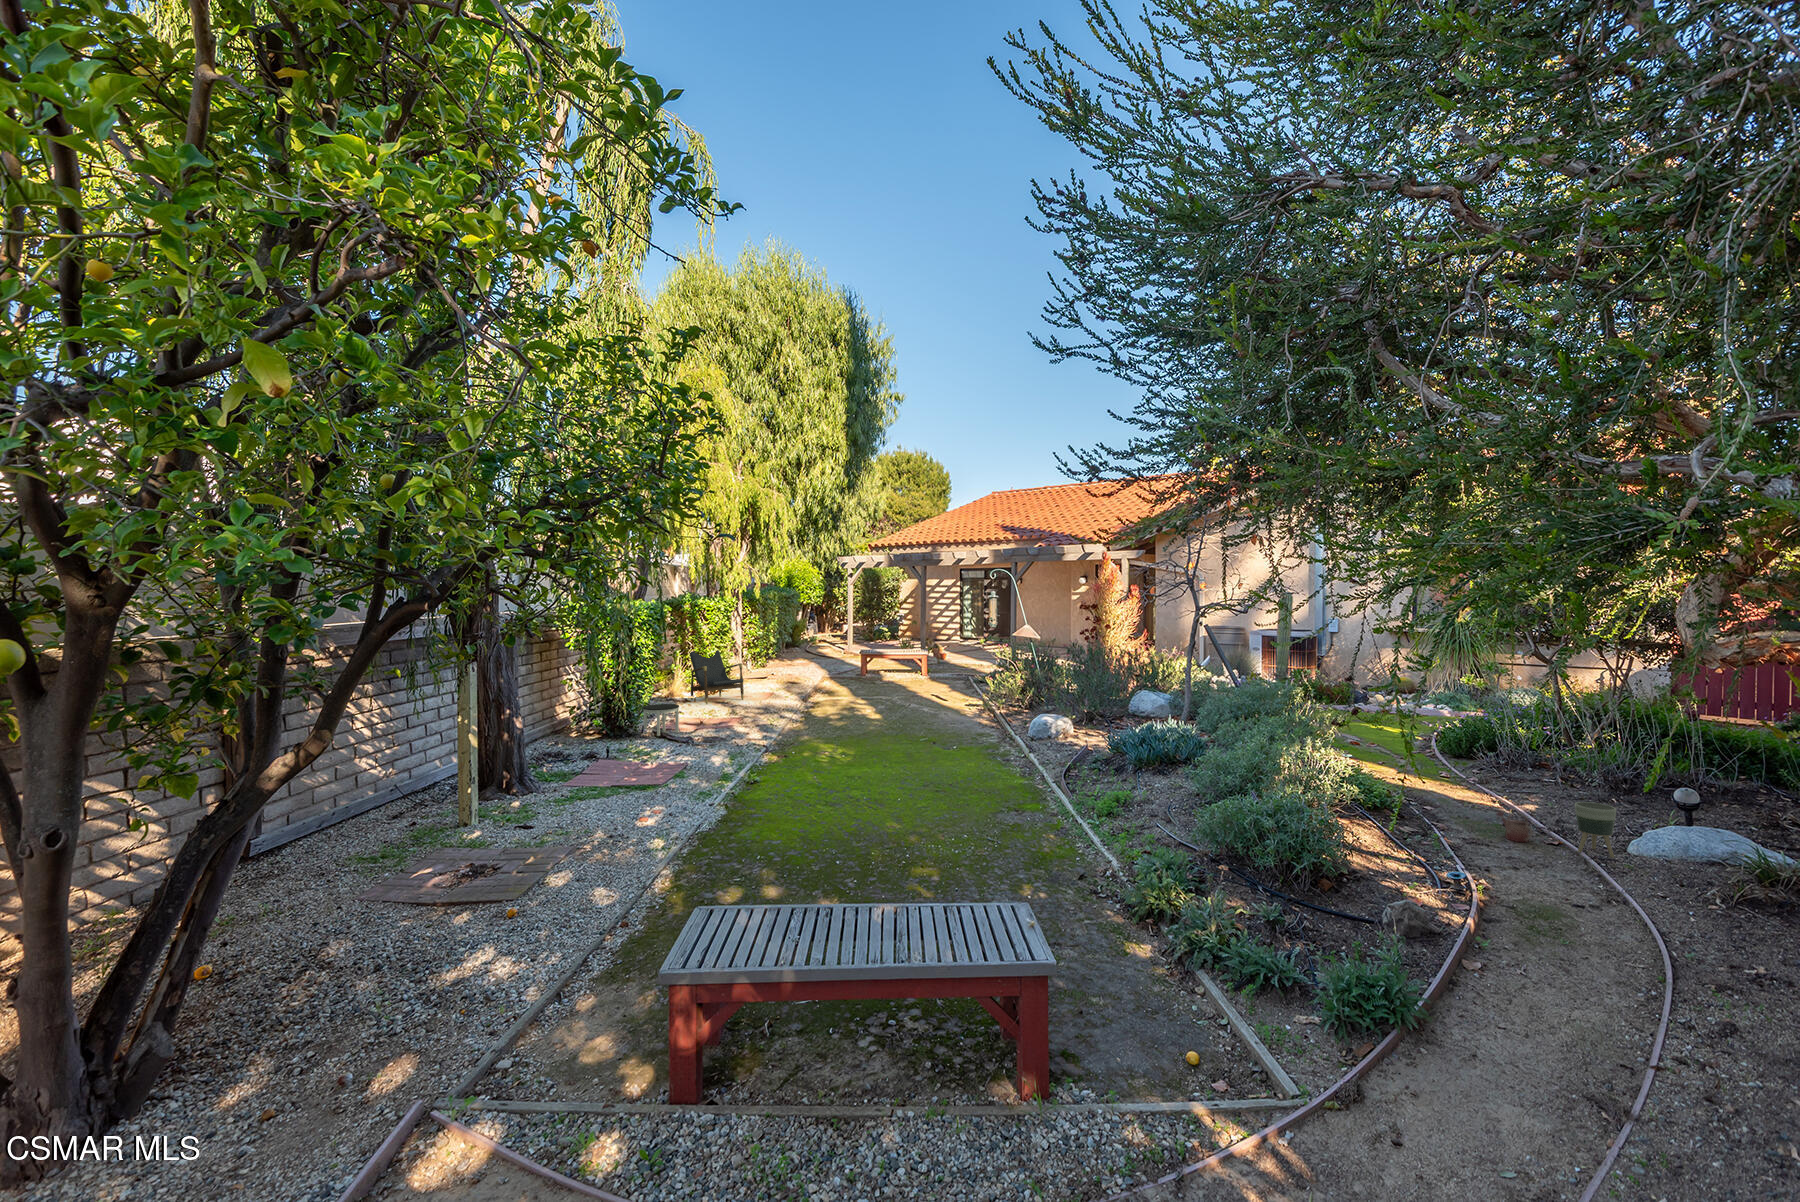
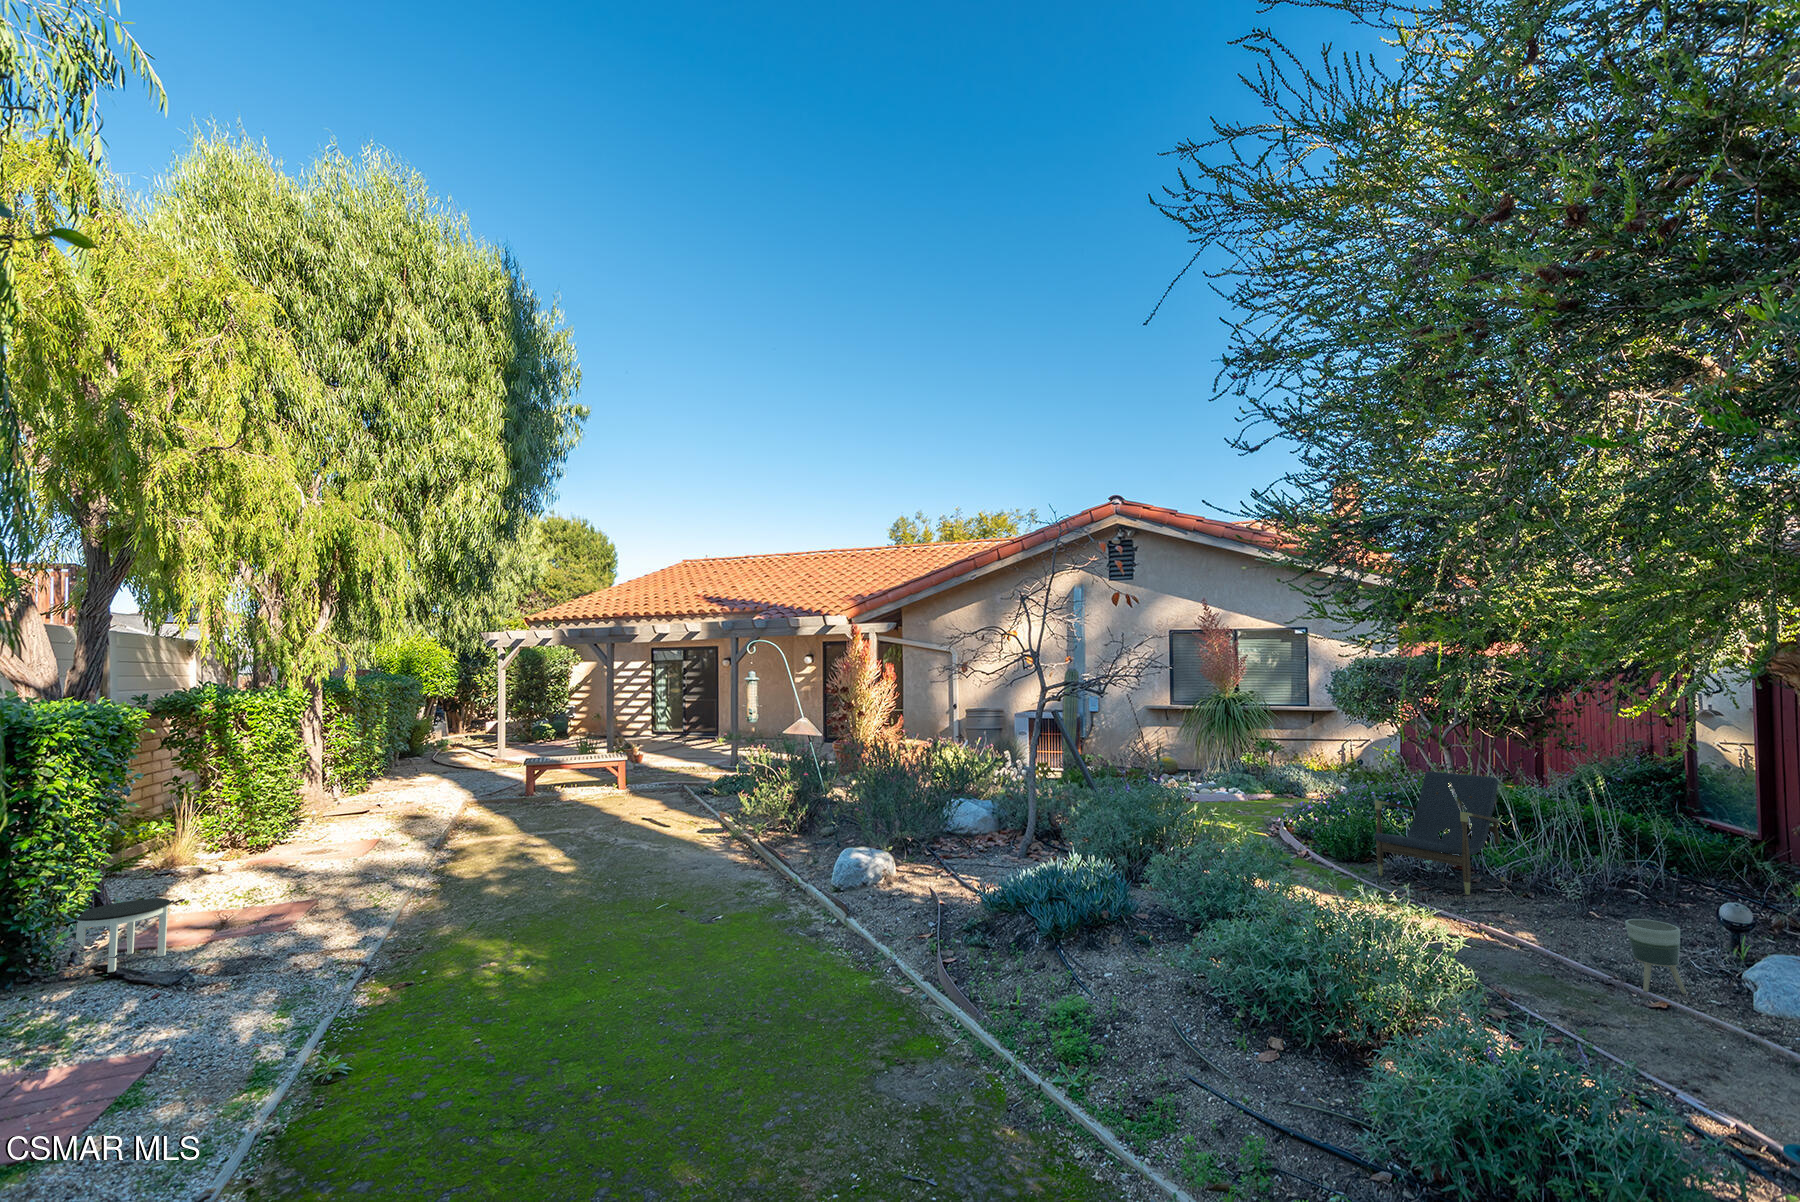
lounge chair: present [690,650,744,704] -> present [1374,771,1504,895]
watering can: present [1496,812,1533,842] -> none [1520,941,1588,985]

